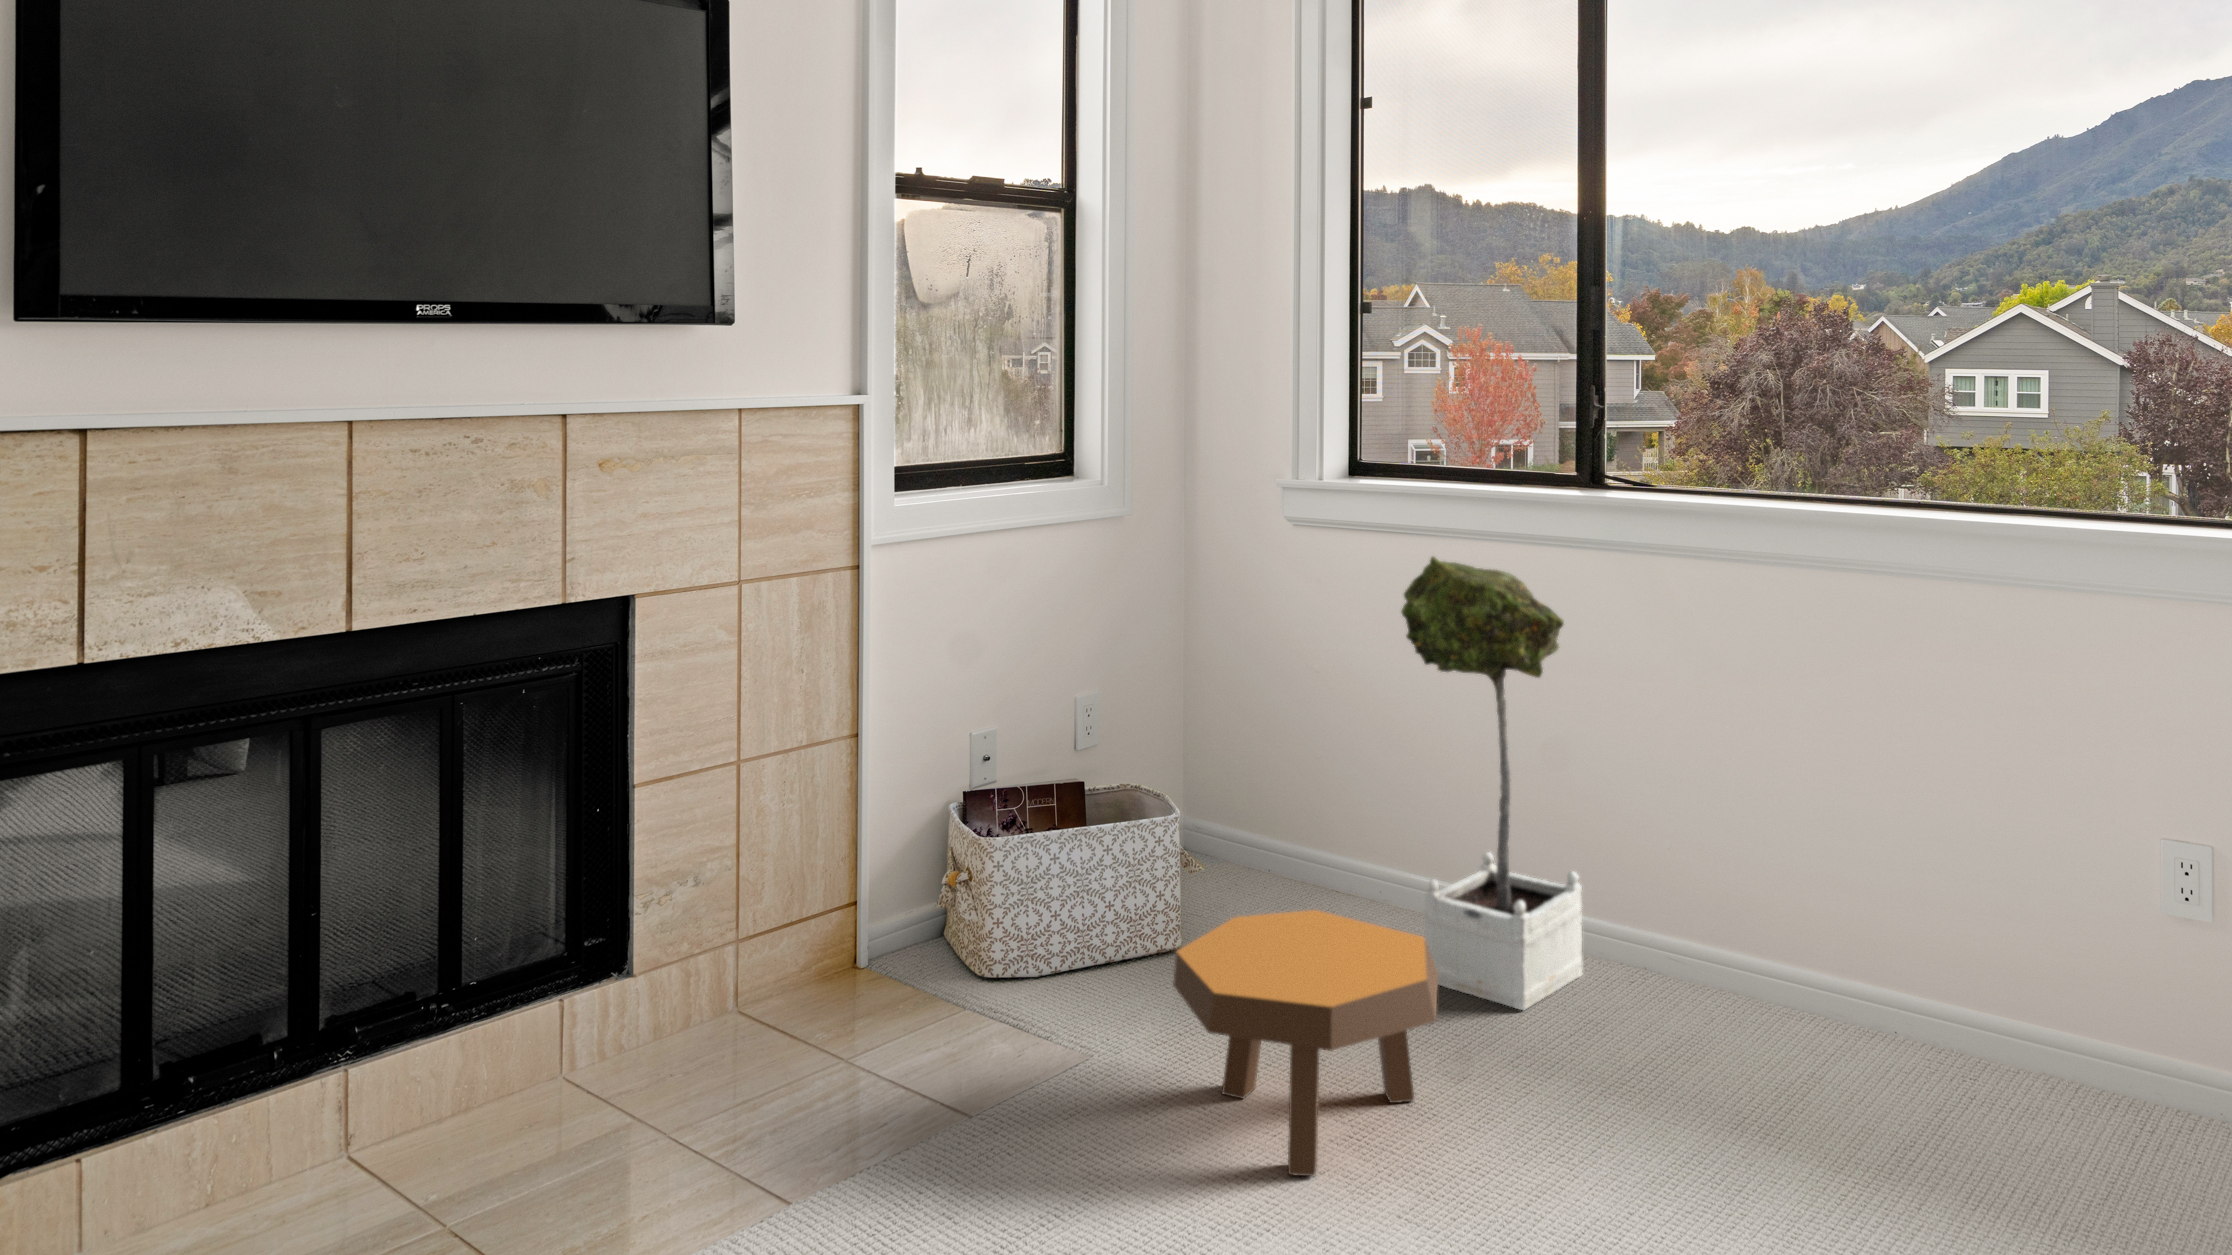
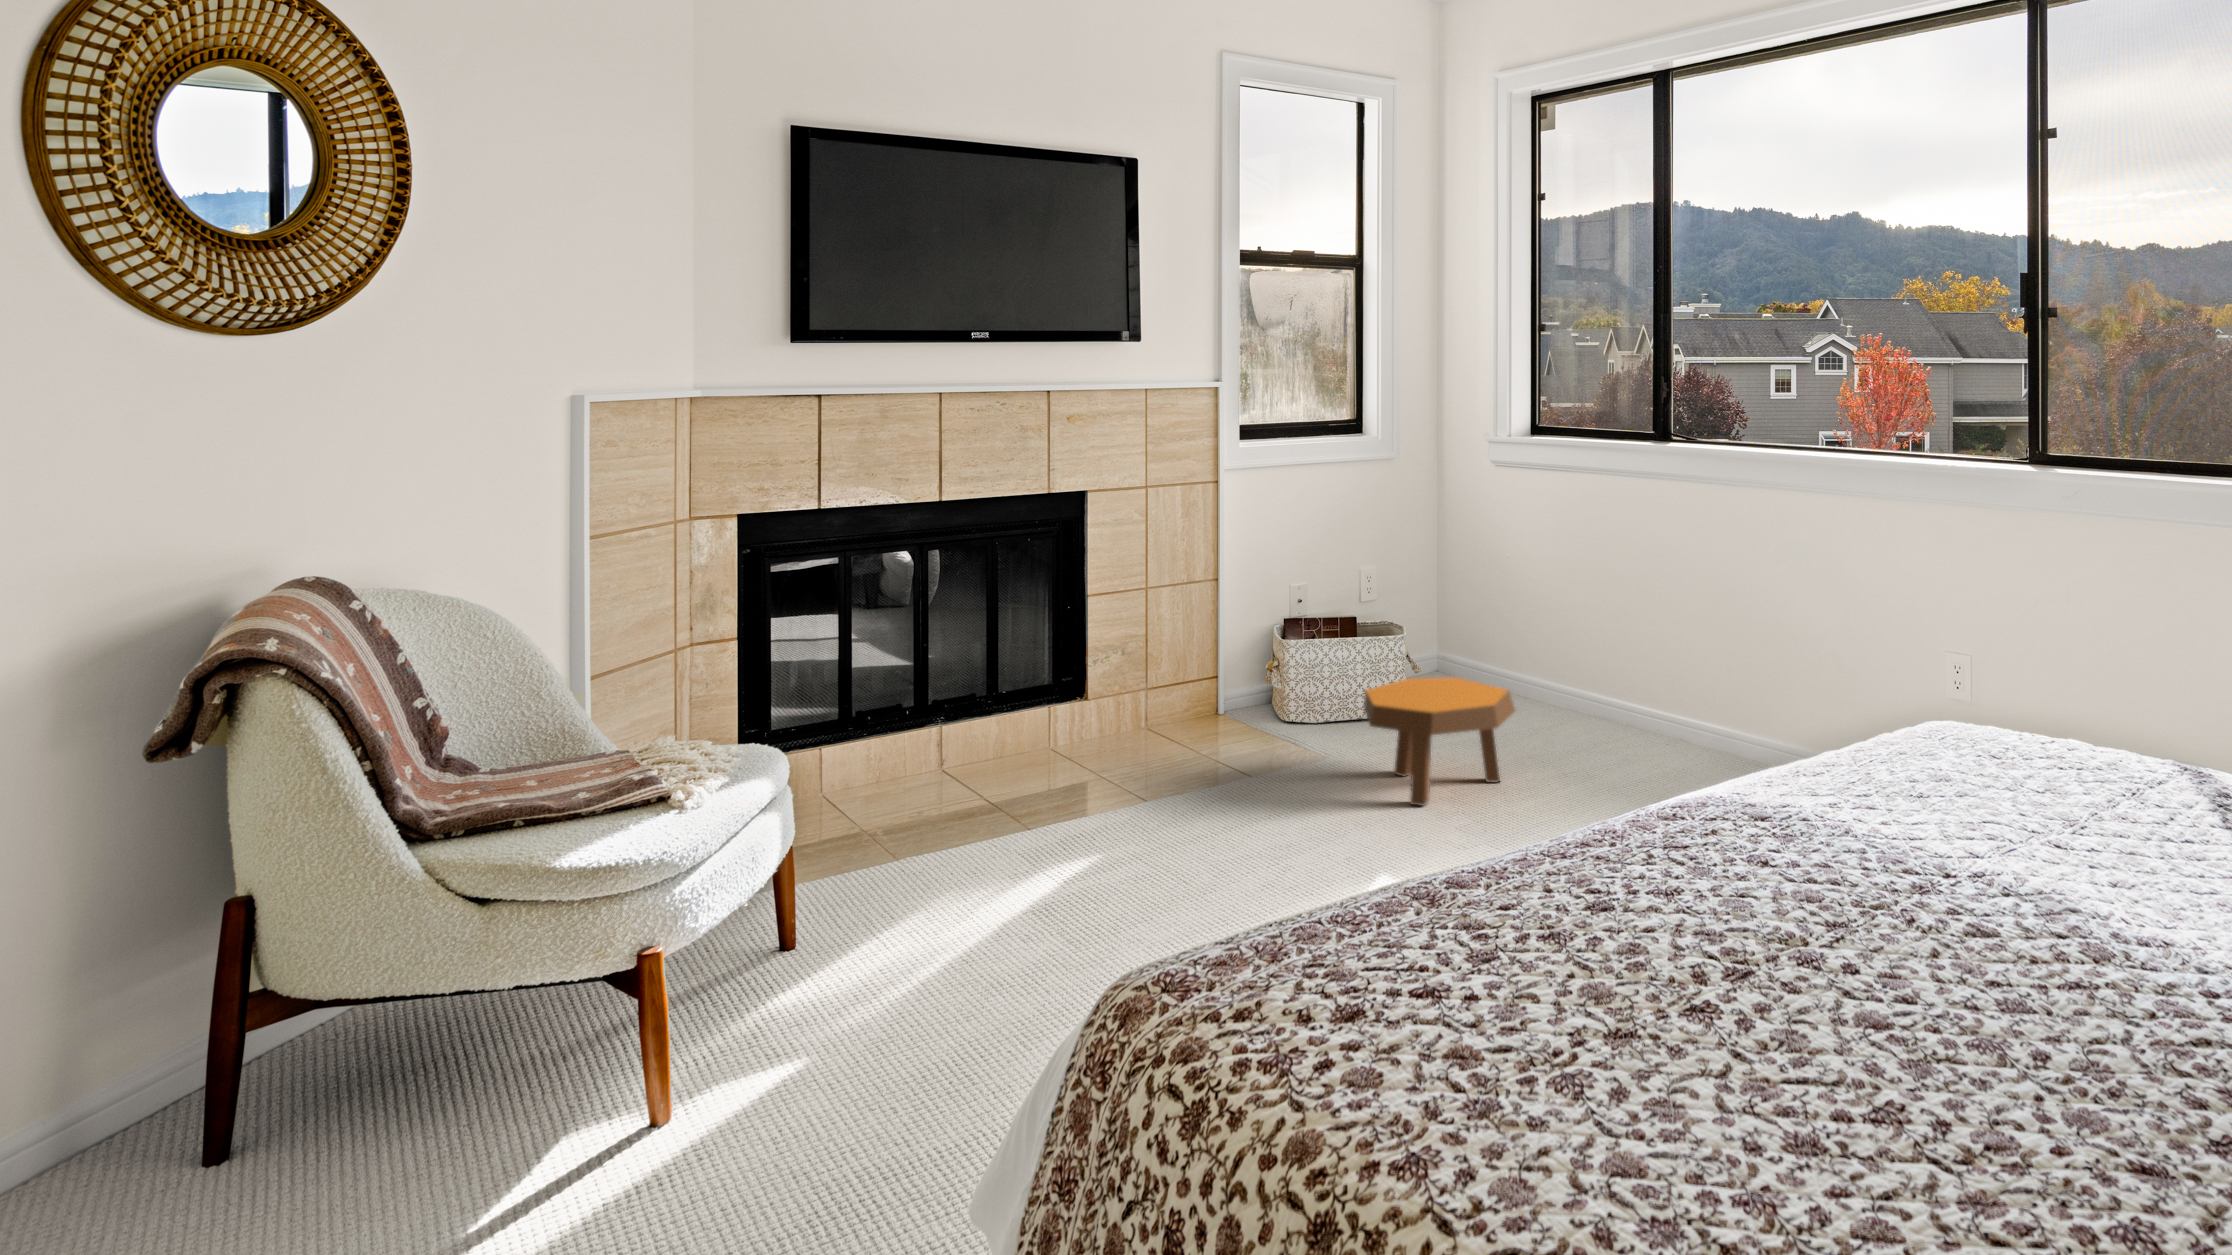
potted tree: present [1401,557,1583,1010] -> none [1529,477,1643,750]

